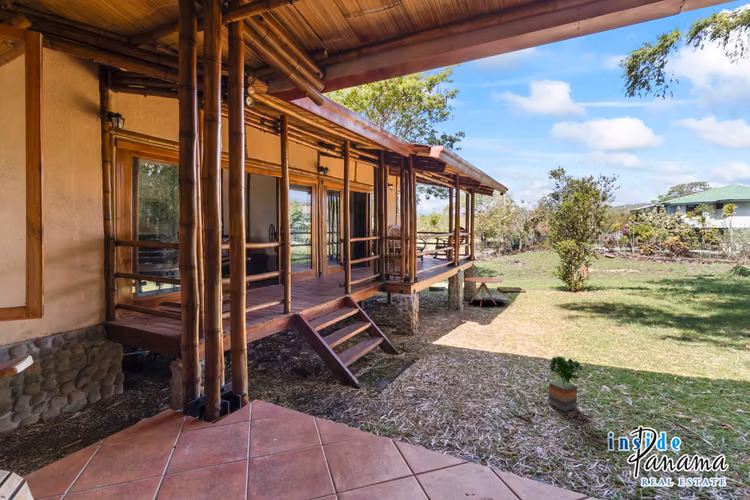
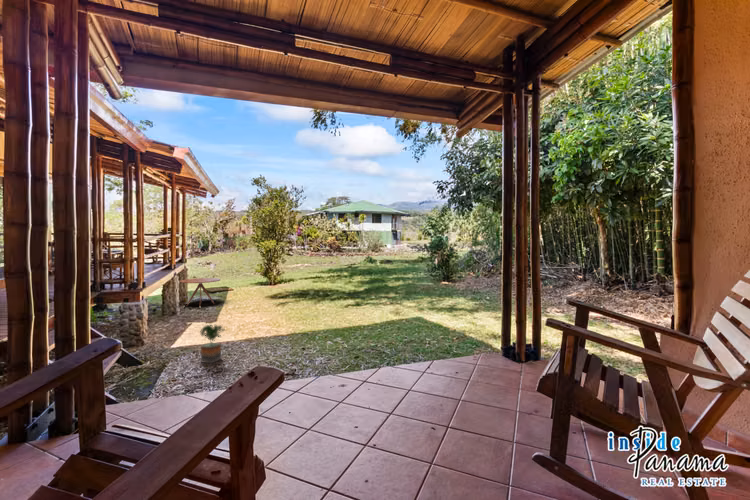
potted tree: present [549,356,584,411] -> present [200,325,224,363]

